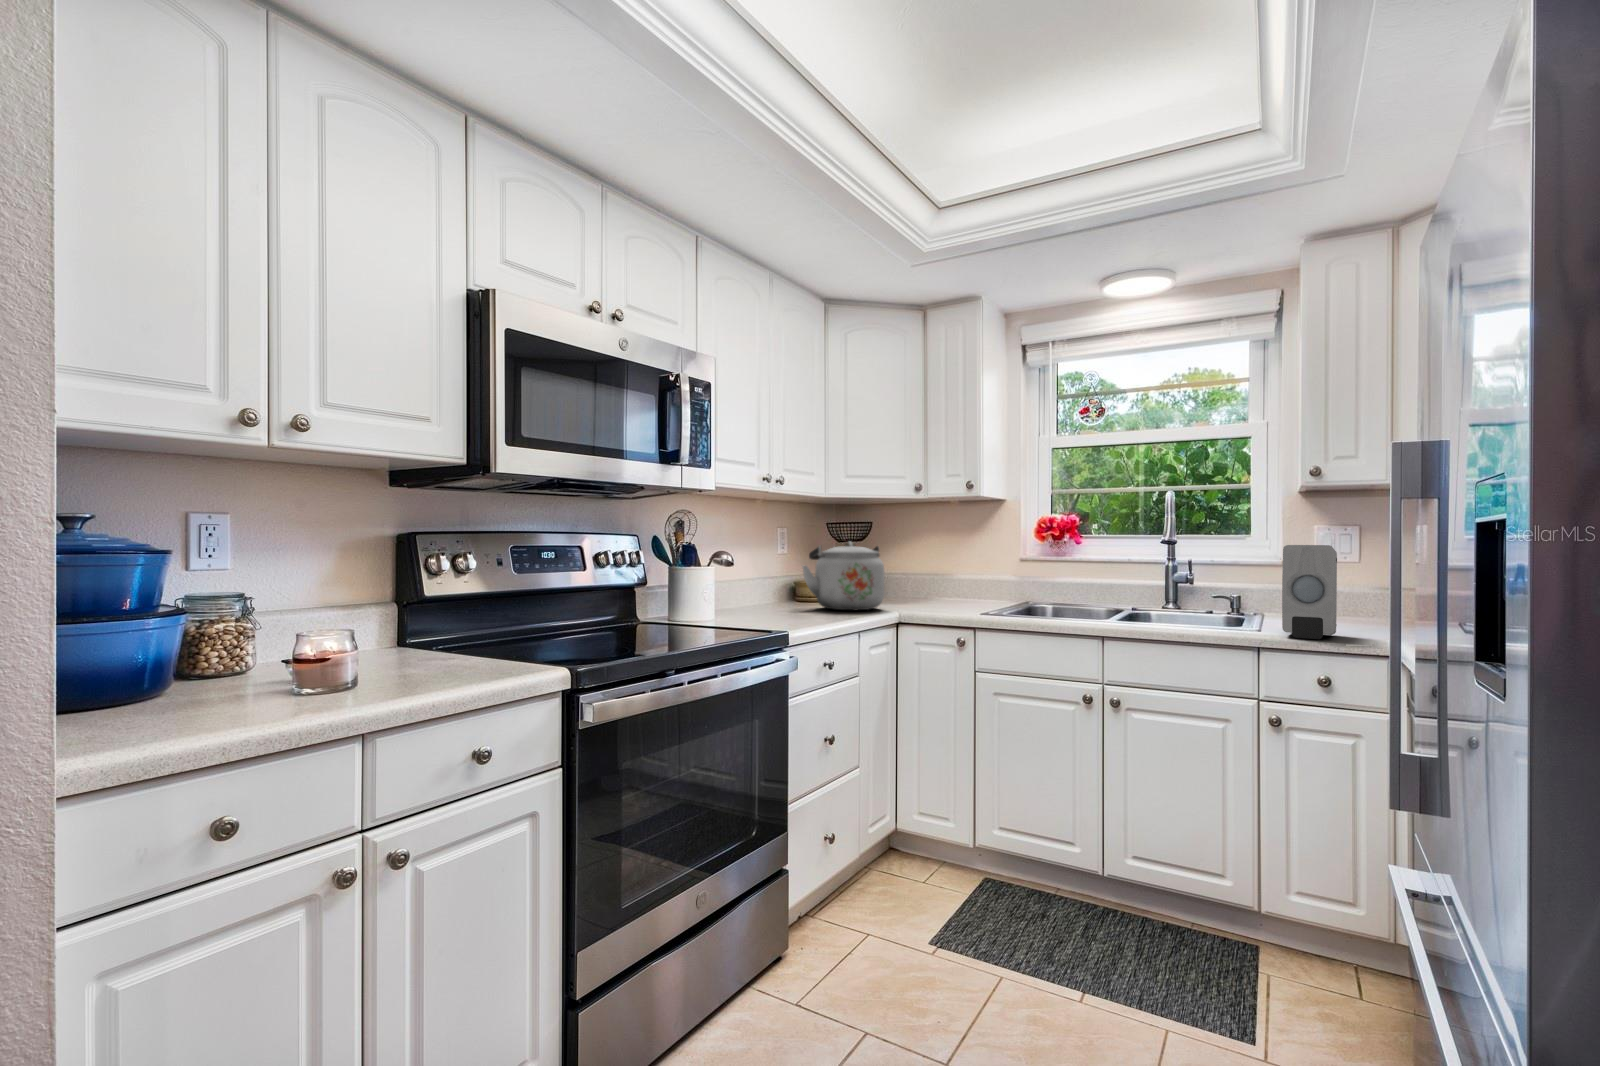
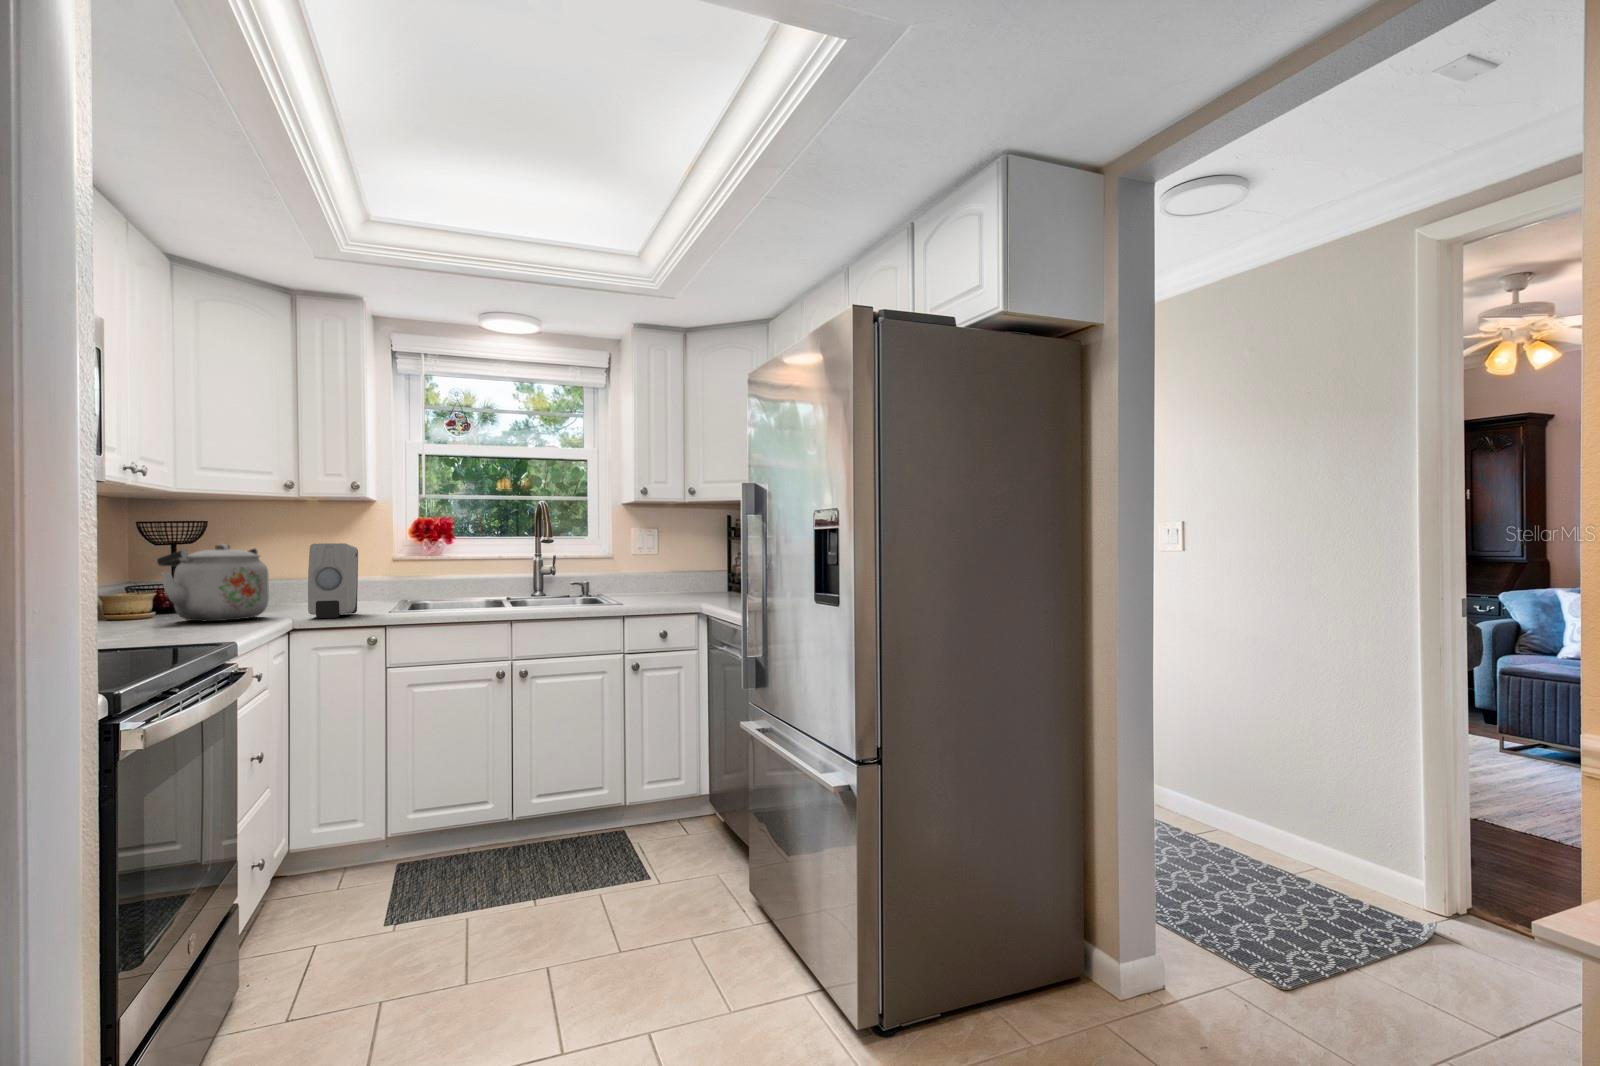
soap dispenser: present [1282,545,1337,639] -> present [308,543,358,618]

